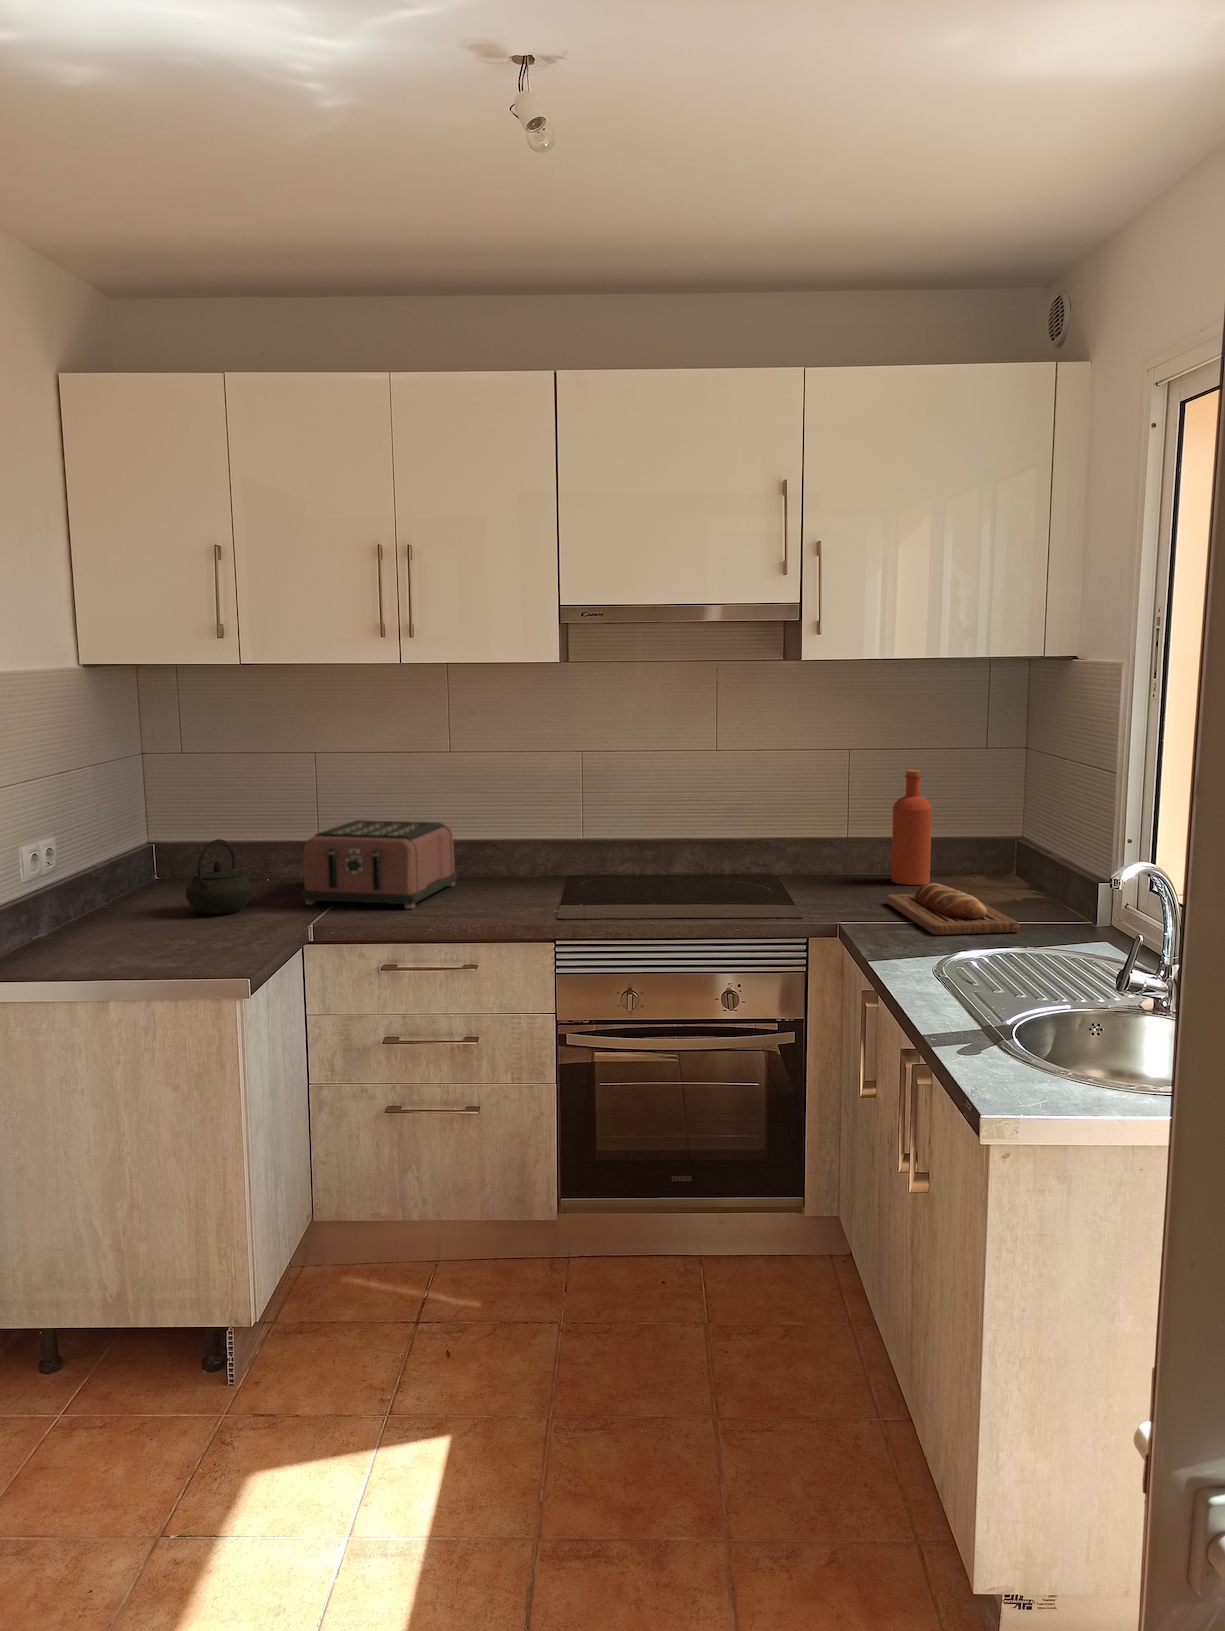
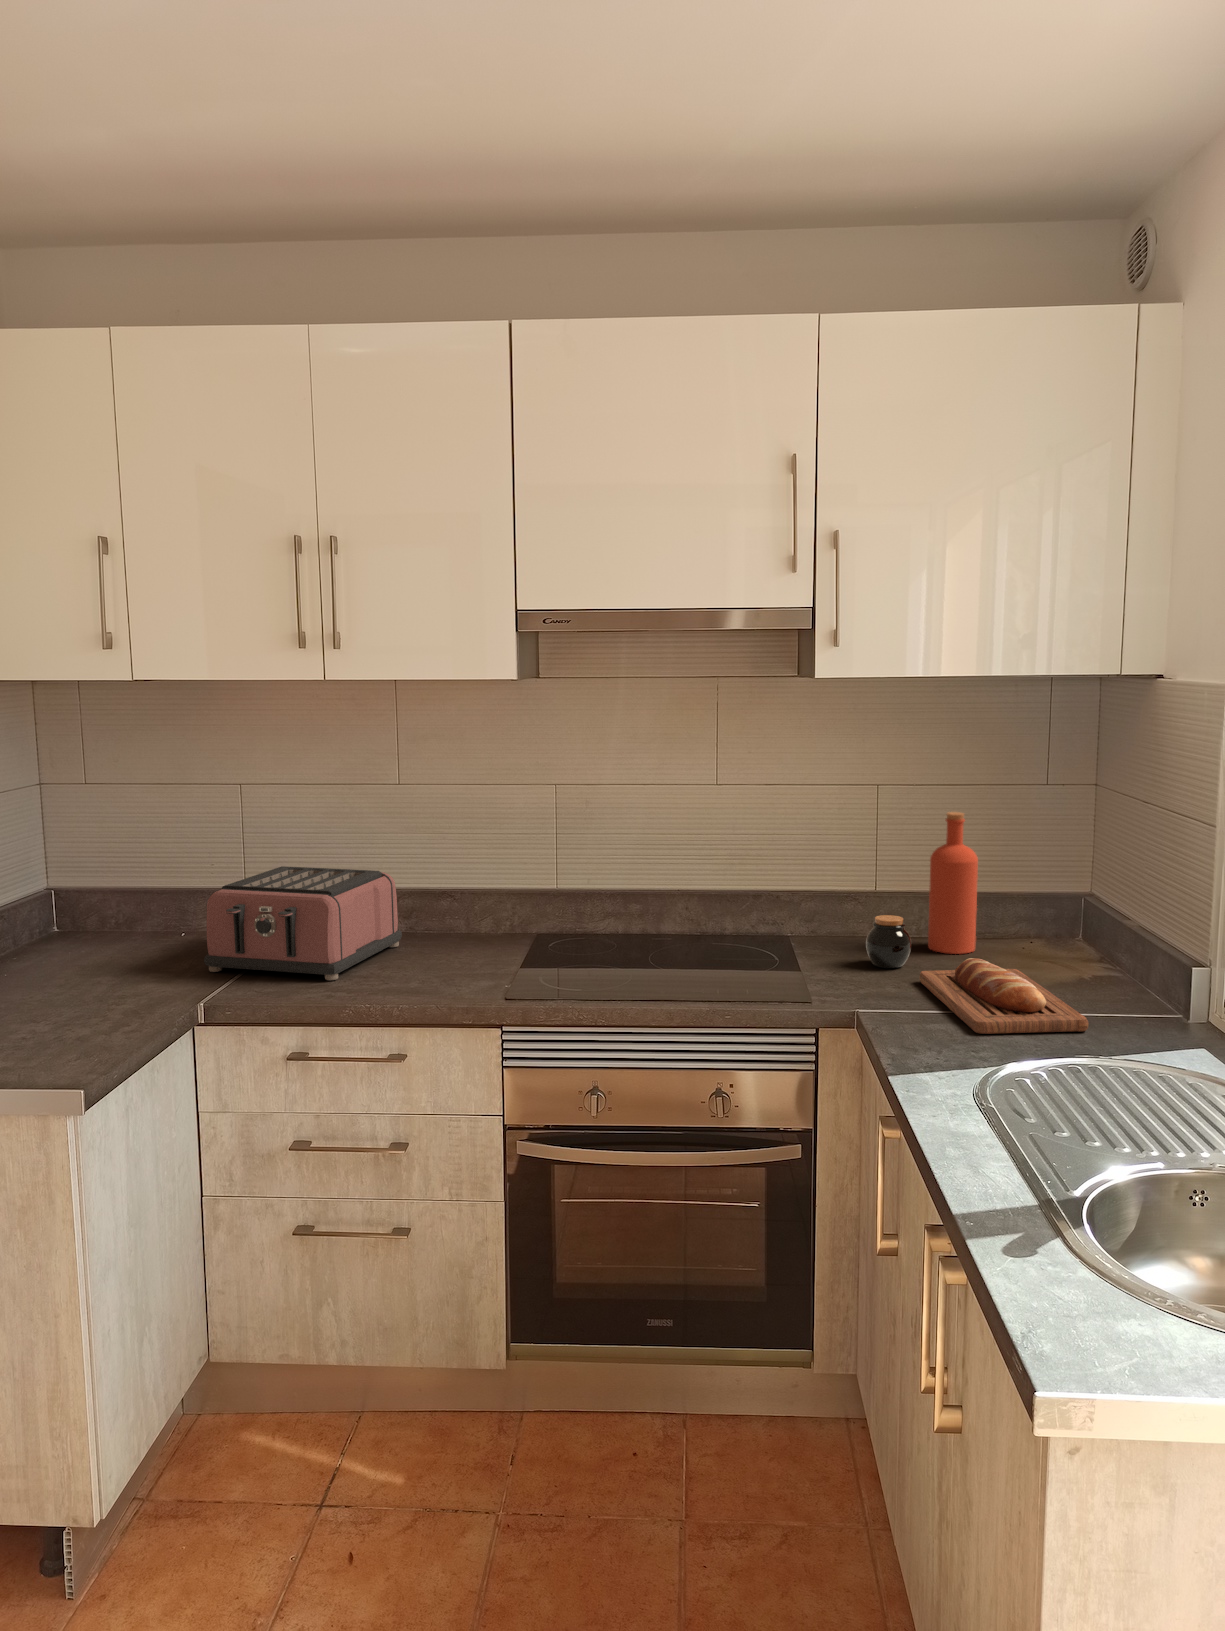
kettle: present [185,839,252,914] -> none [60,893,143,984]
jar: none [843,853,879,895] -> present [866,915,911,968]

